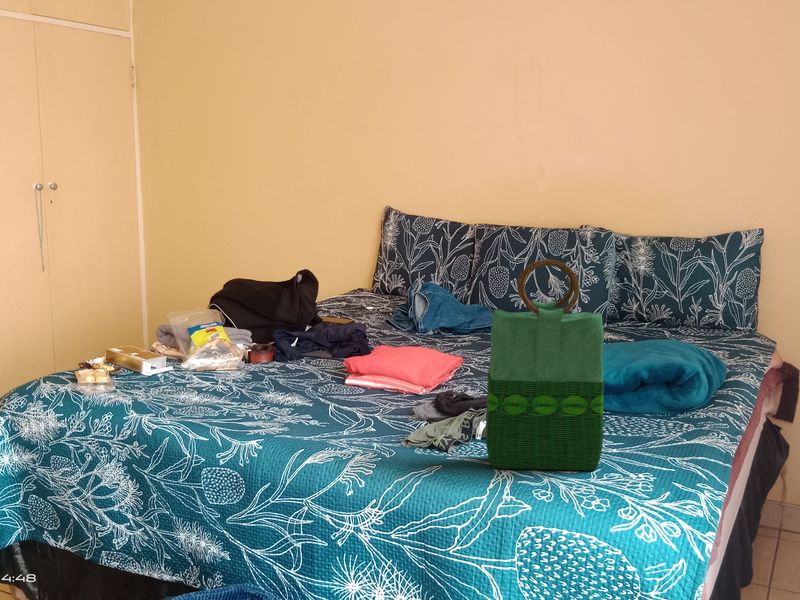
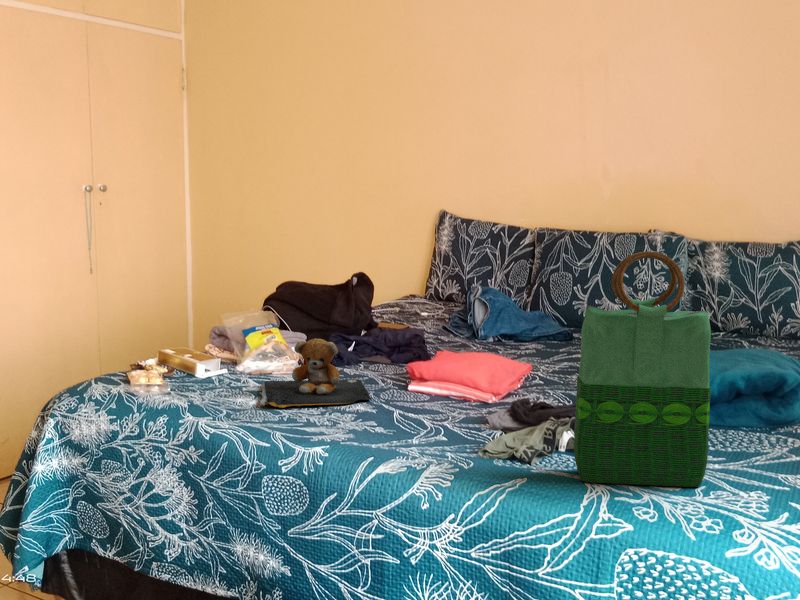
teddy bear: none [202,337,310,403] -> present [260,339,372,408]

